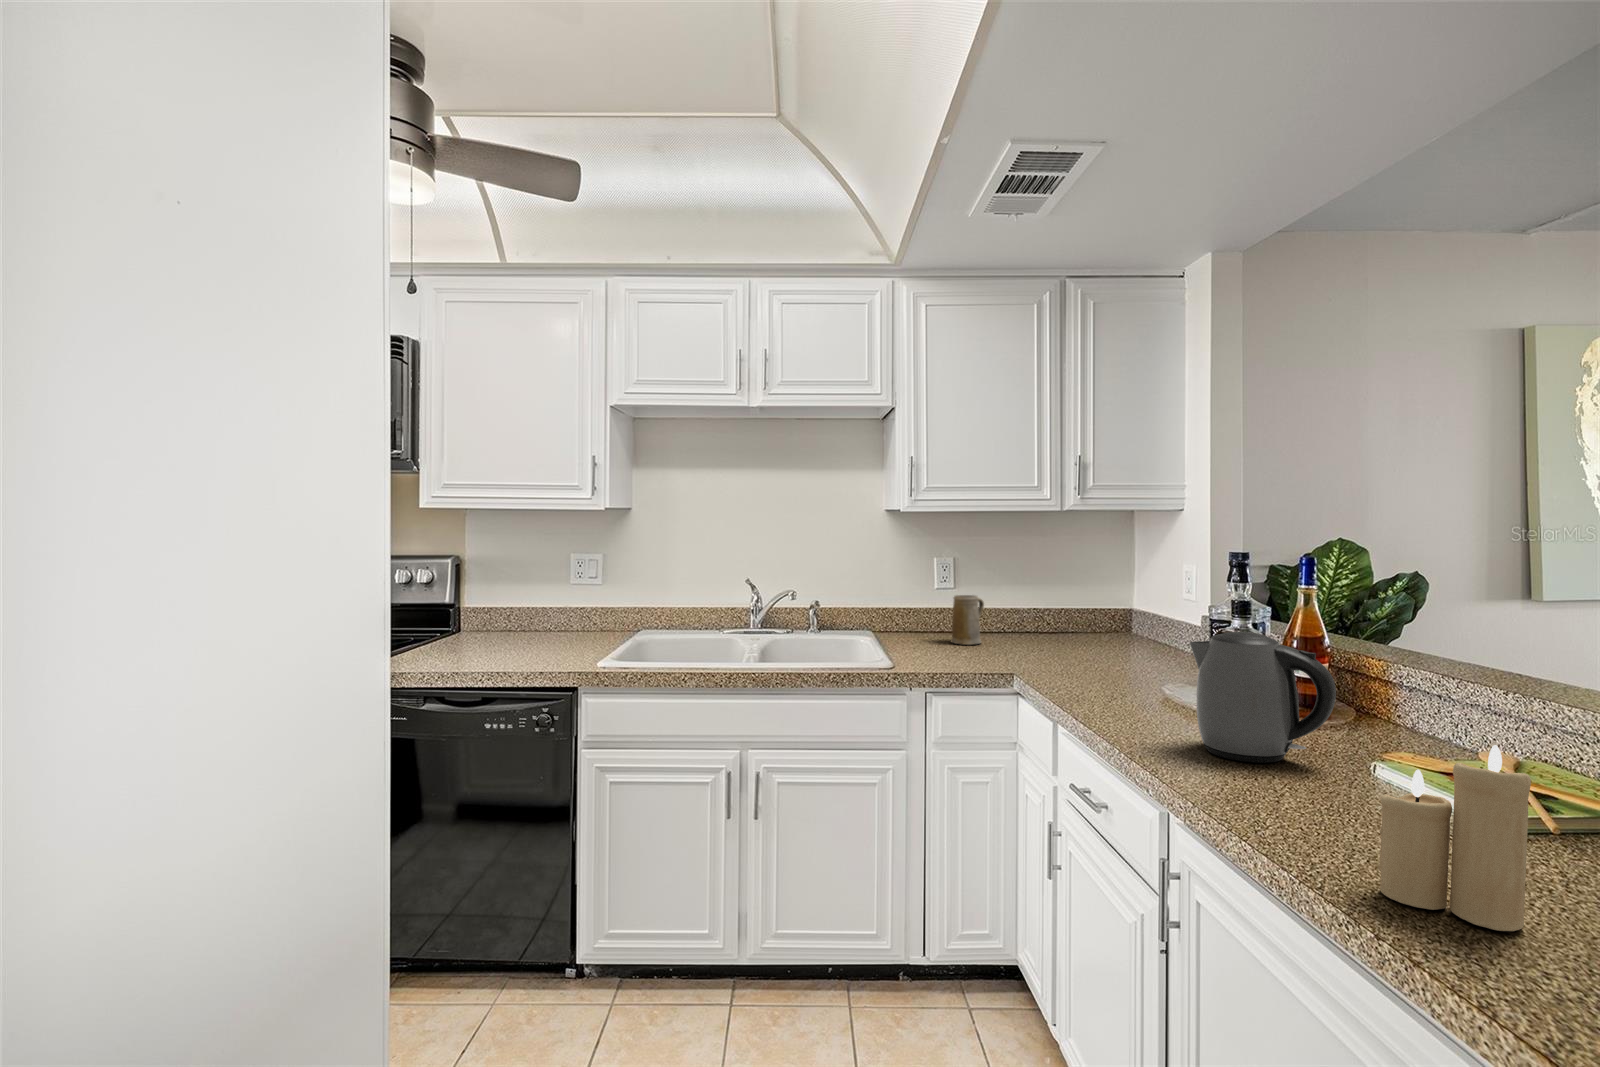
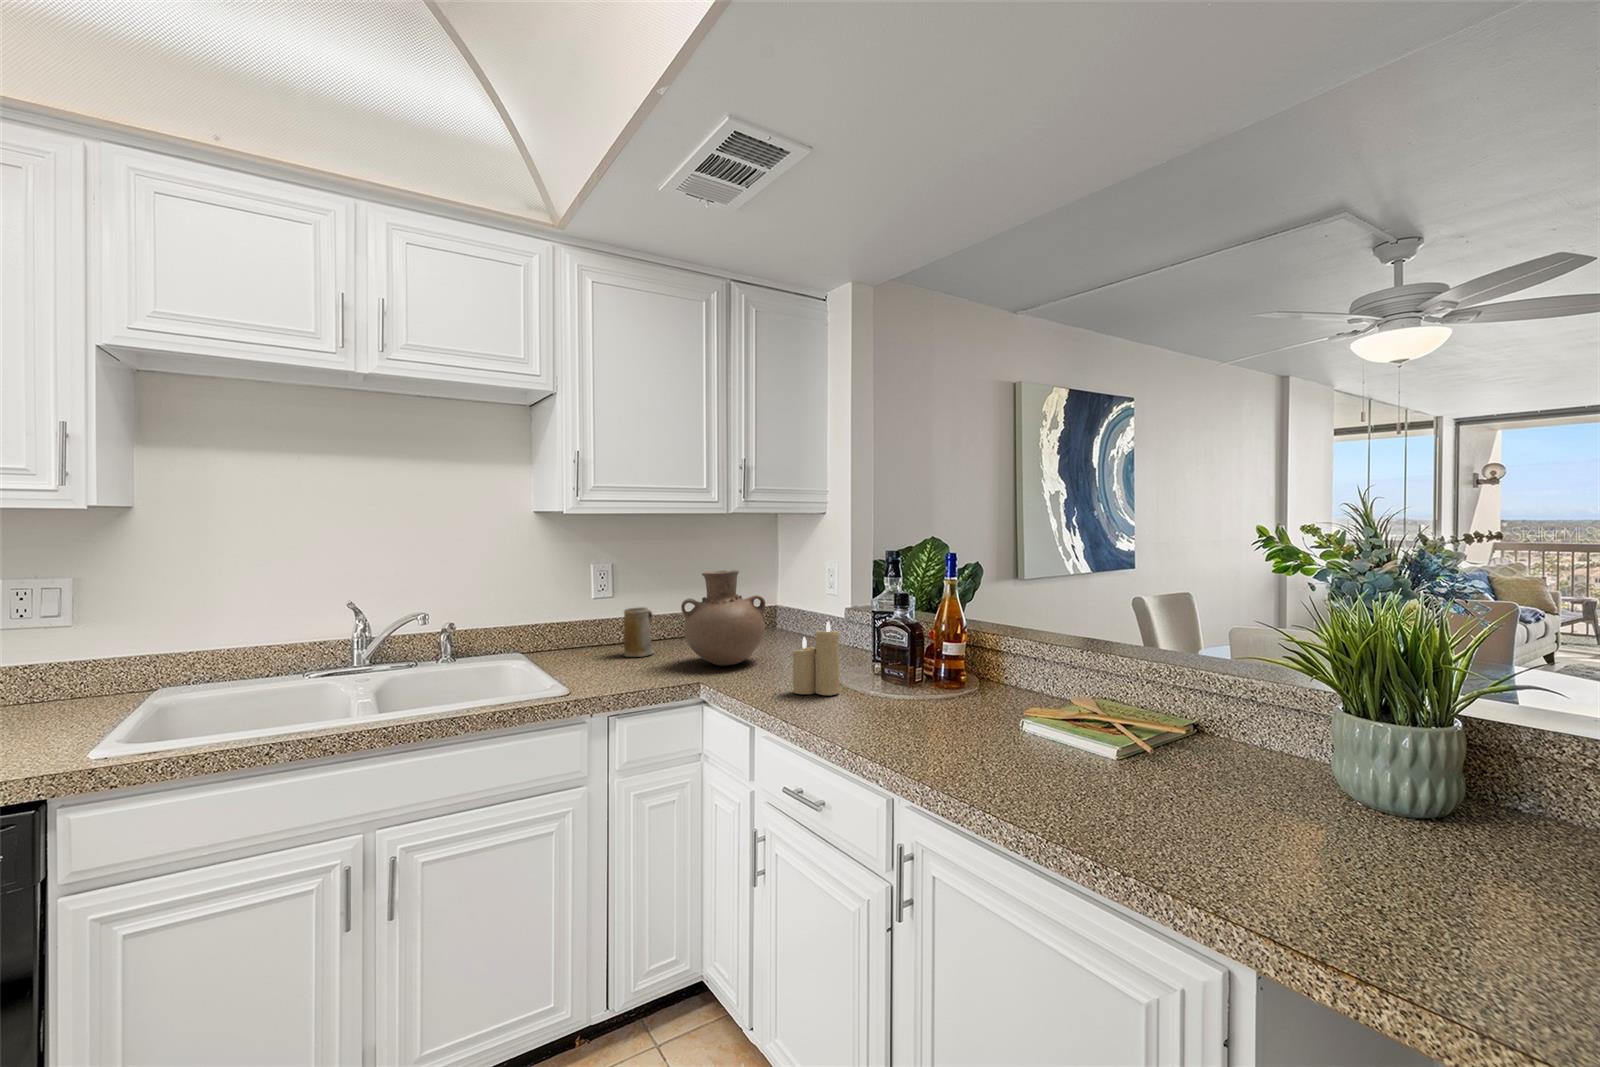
vase: none [1003,561,1097,662] -> present [681,570,765,666]
kettle: present [1190,632,1336,763] -> none [886,627,995,737]
candle: present [1378,745,1531,931] -> present [792,622,840,695]

